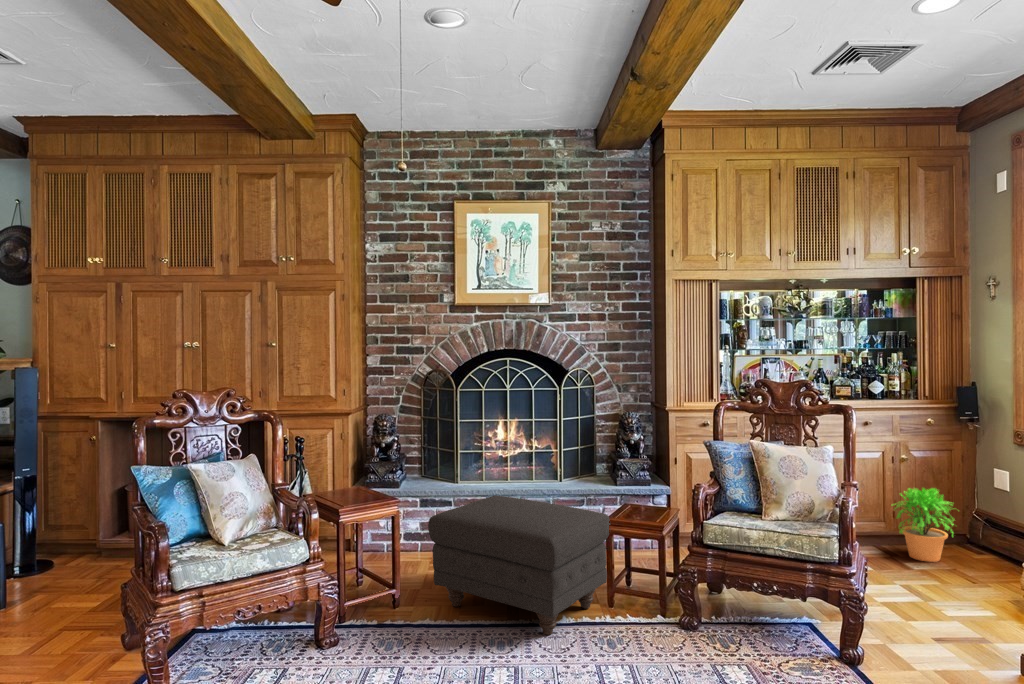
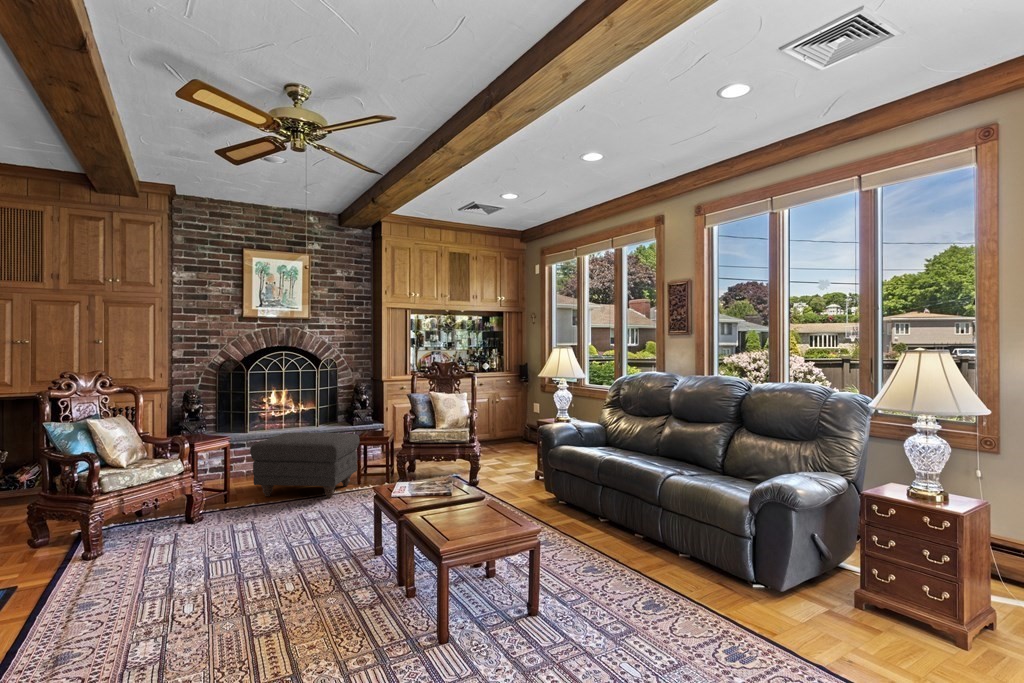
potted plant: present [897,488,954,562] -> none [490,413,520,449]

